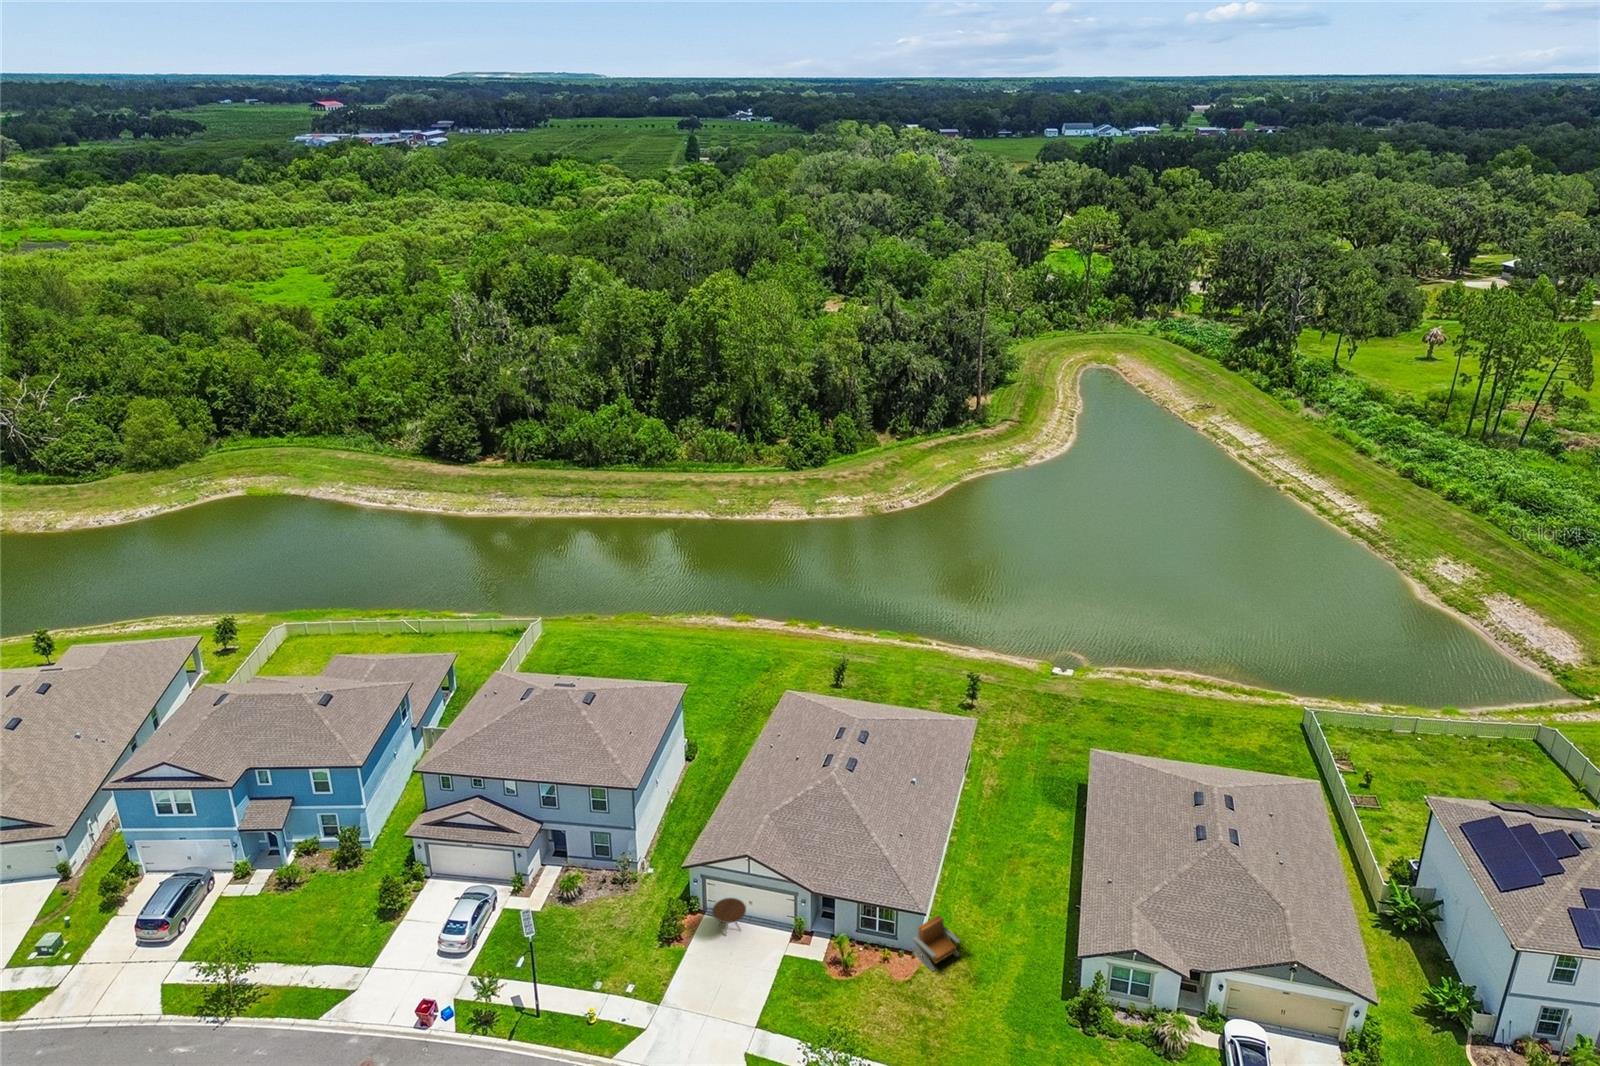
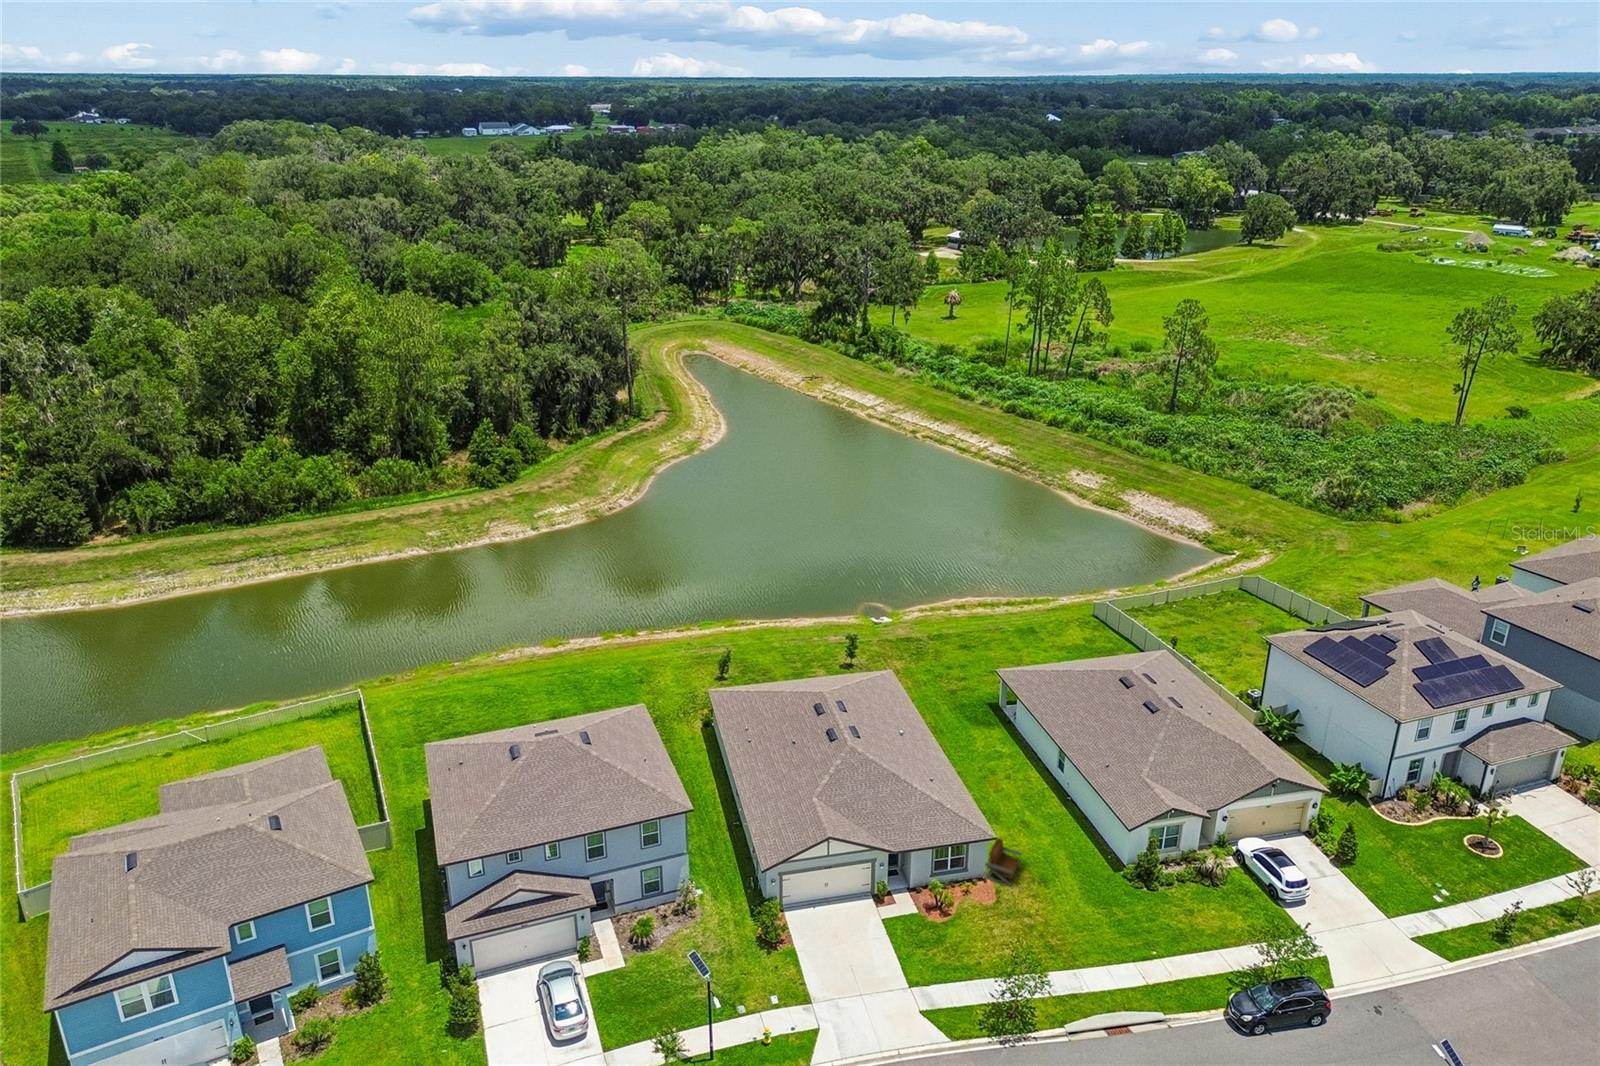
round table: present [712,898,746,927] -> none [803,885,836,923]

